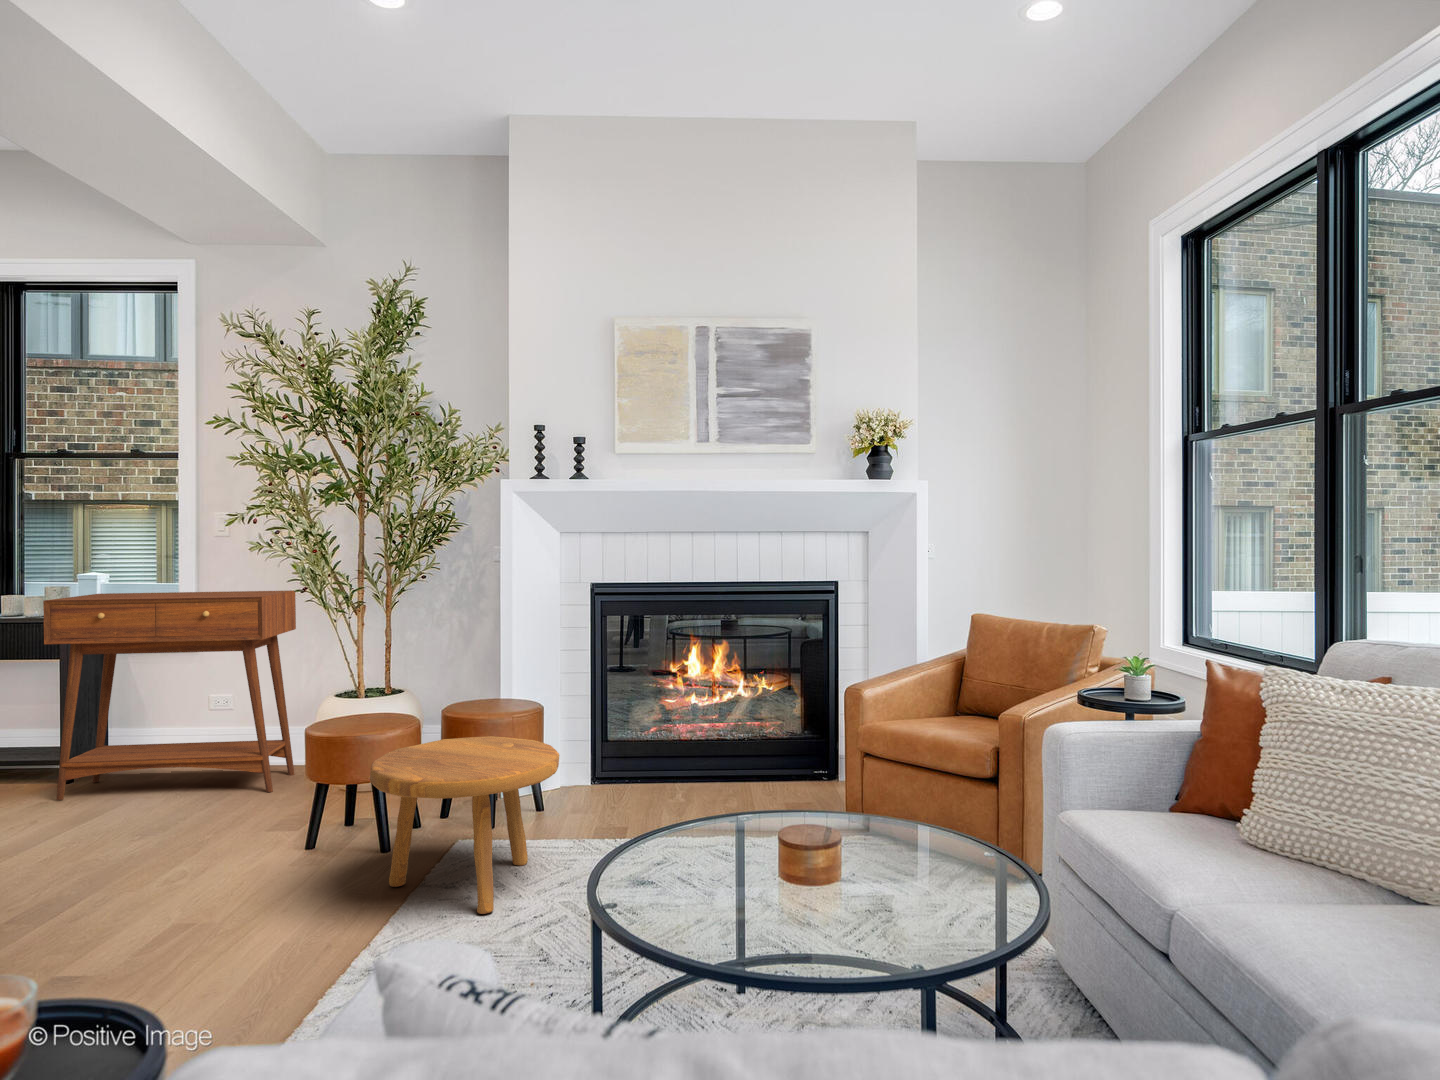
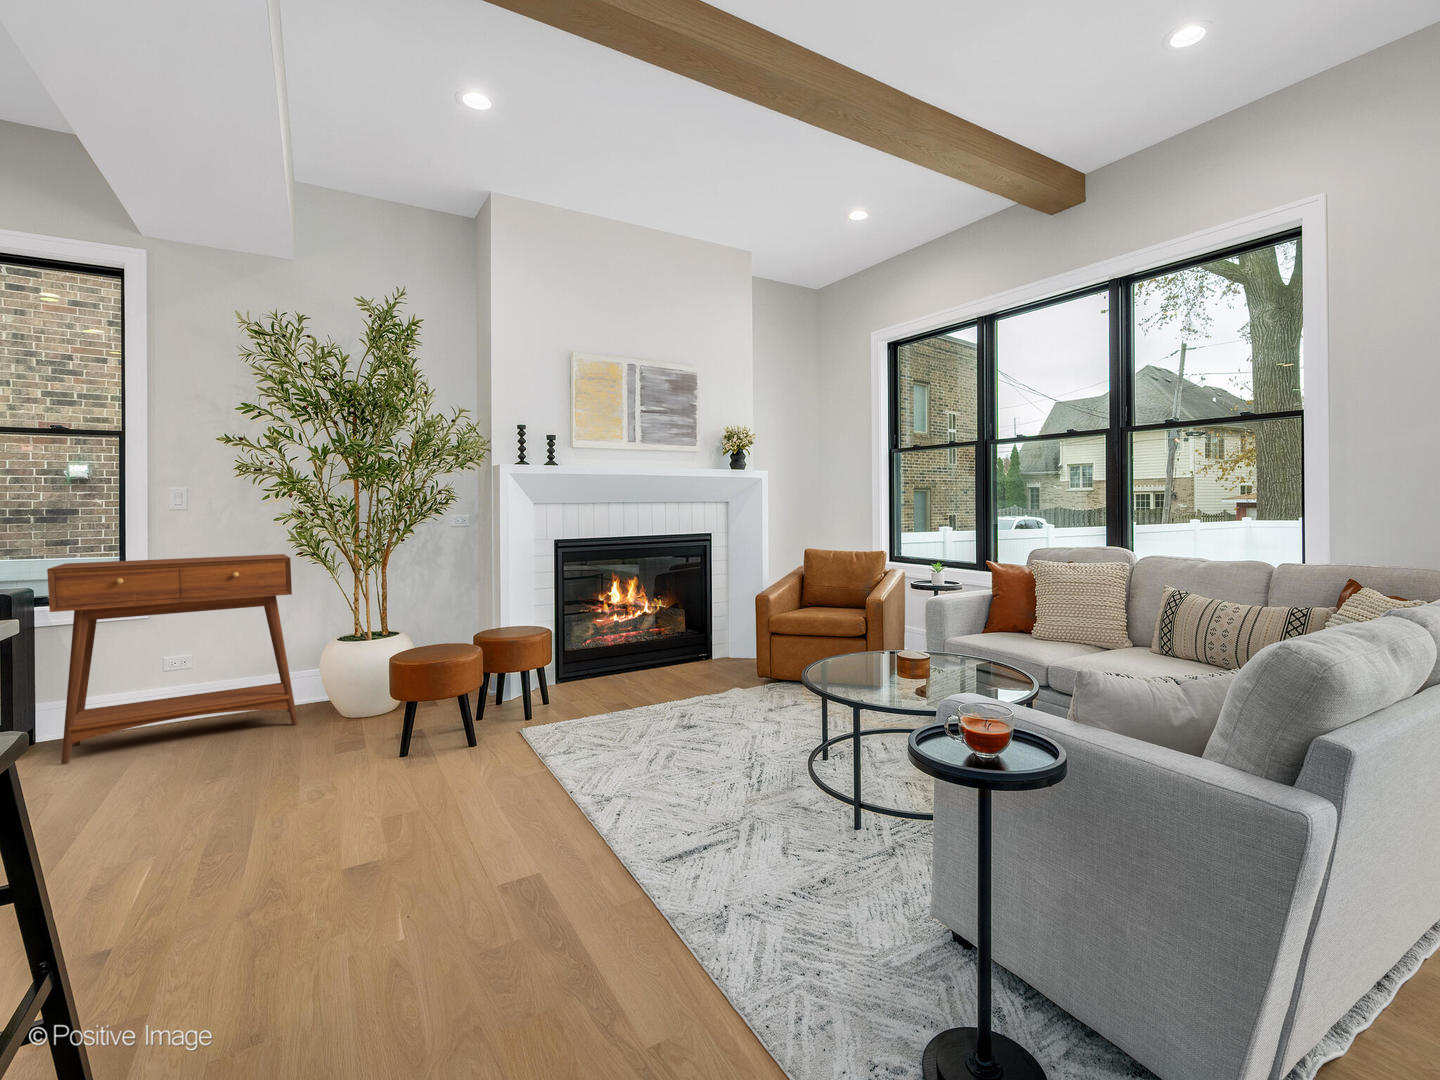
footstool: present [370,736,560,914] -> none [515,644,645,758]

